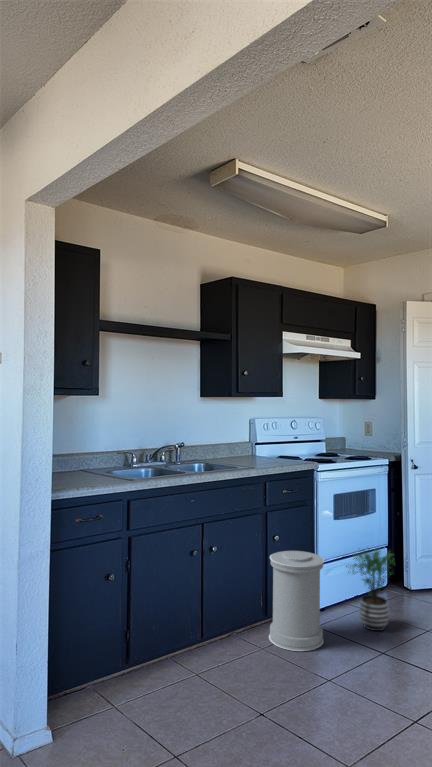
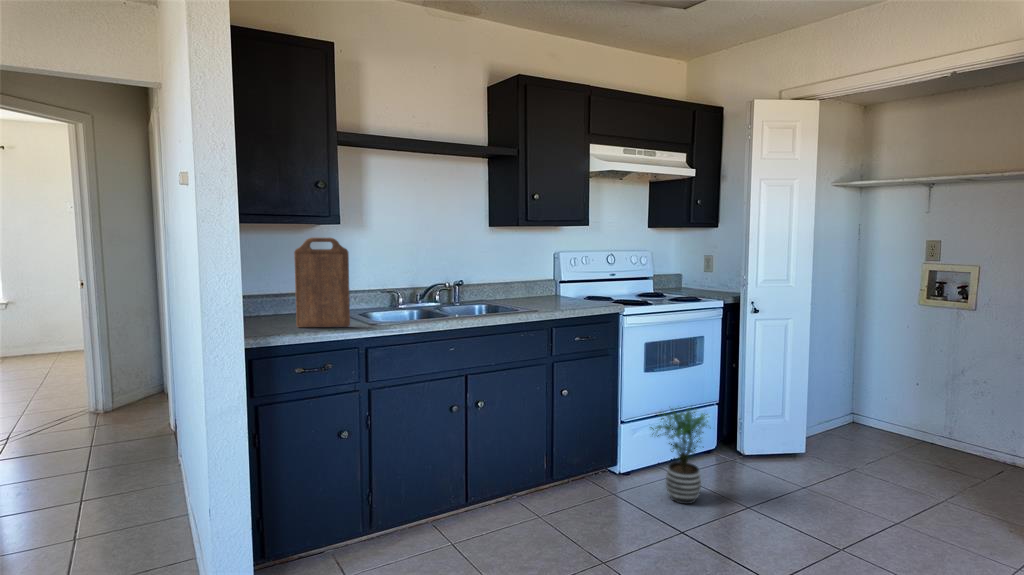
cutting board: none [70,407,116,484] -> present [294,237,350,327]
trash can: present [269,551,324,651] -> none [551,408,616,524]

